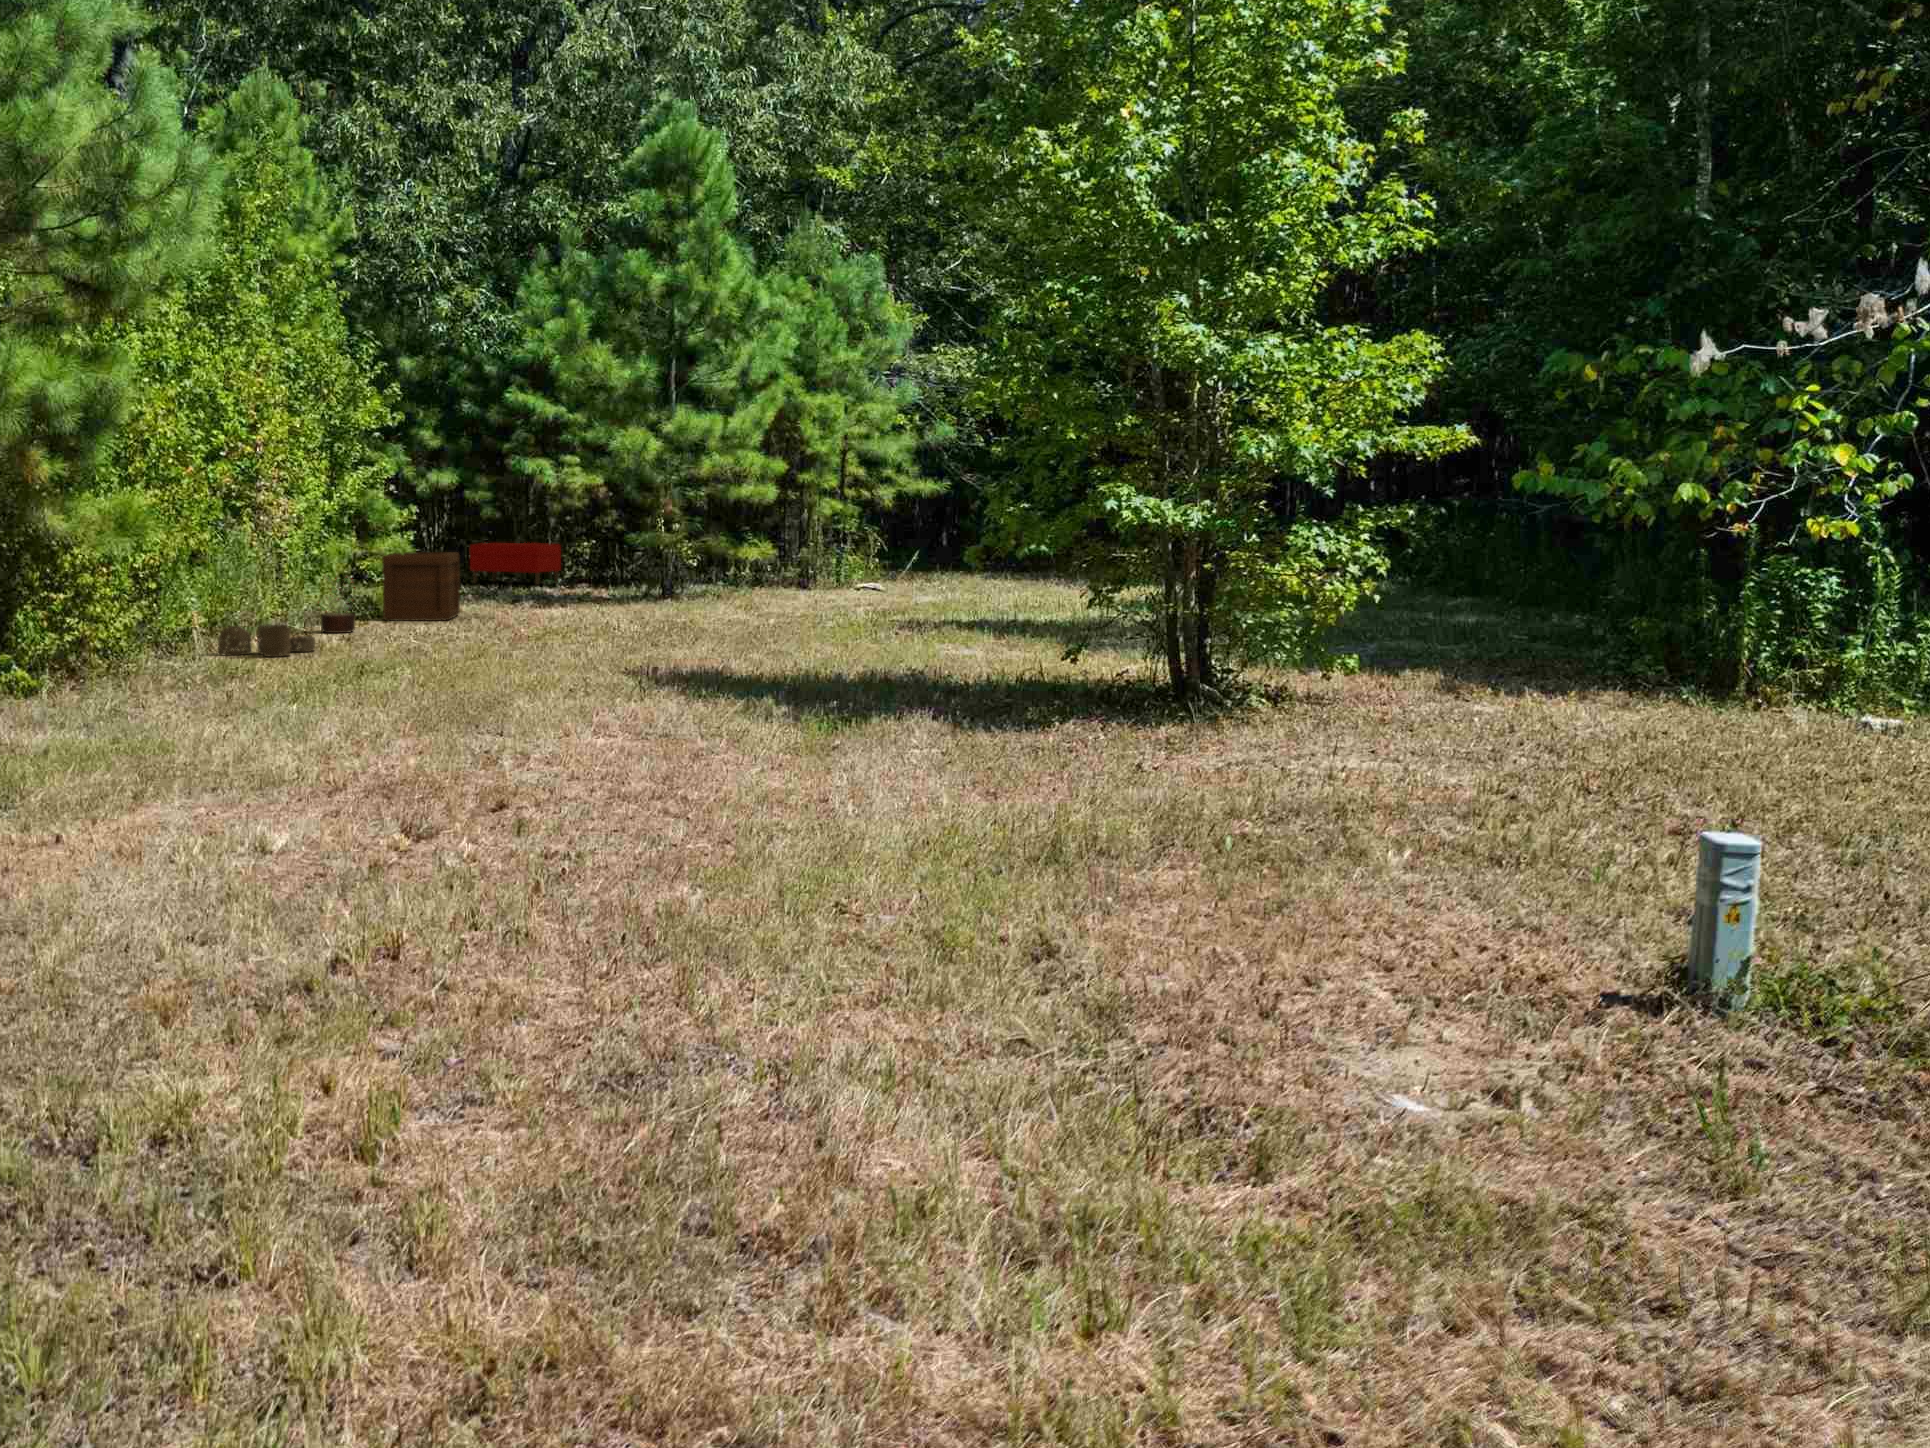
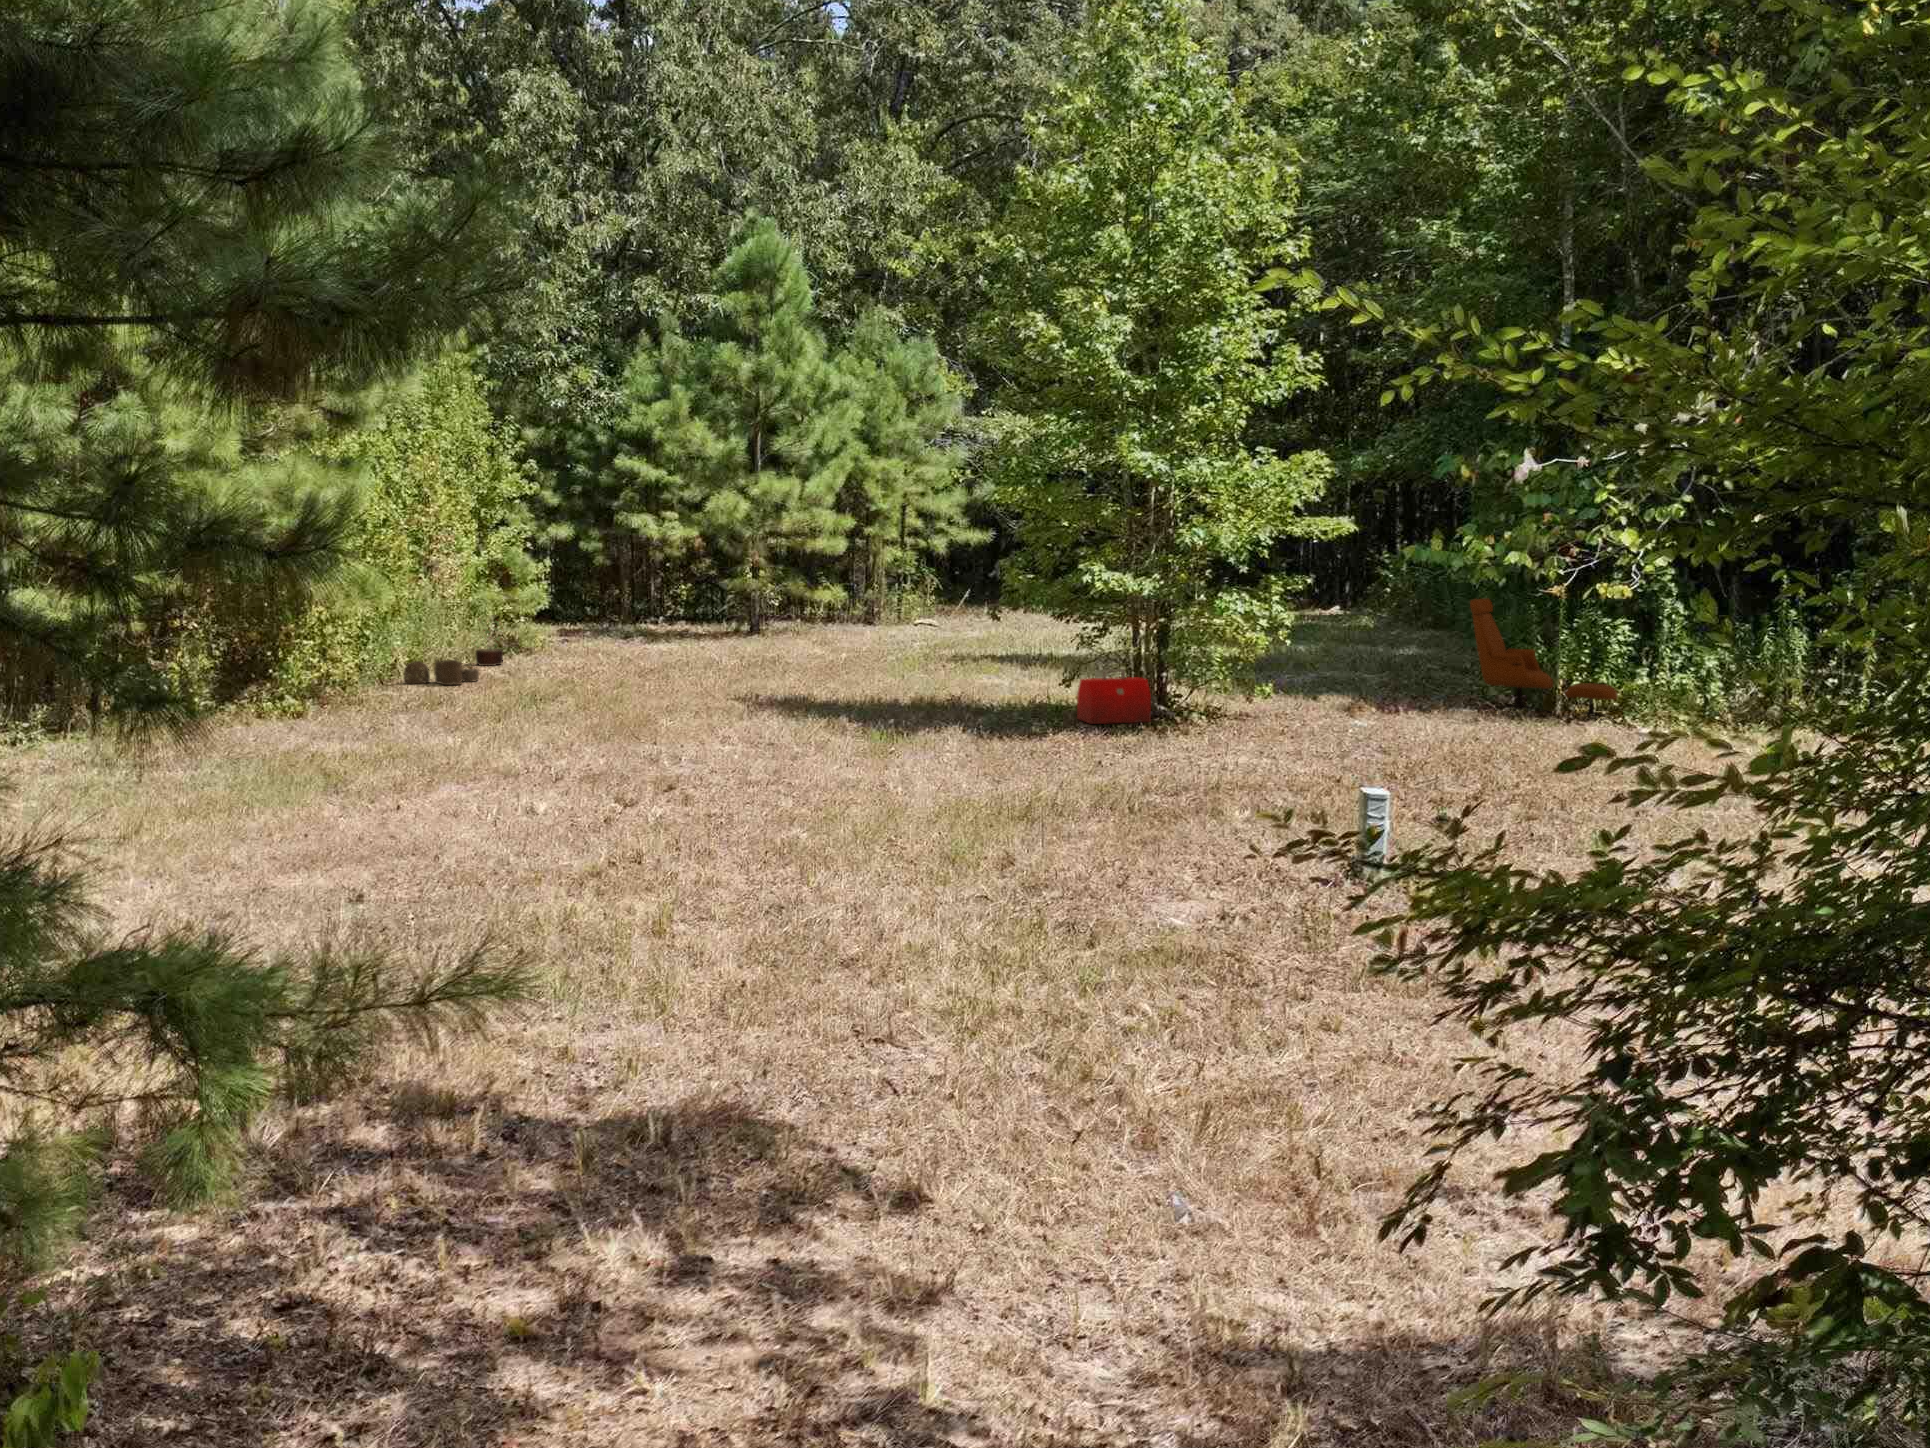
lounge chair: none [1619,537,1832,702] -> present [1470,599,1618,720]
bench: present [470,543,561,585] -> none [581,585,660,622]
wooden crate: present [382,552,460,621] -> none [521,598,583,655]
toolbox: none [1089,632,1190,706] -> present [1077,669,1151,724]

